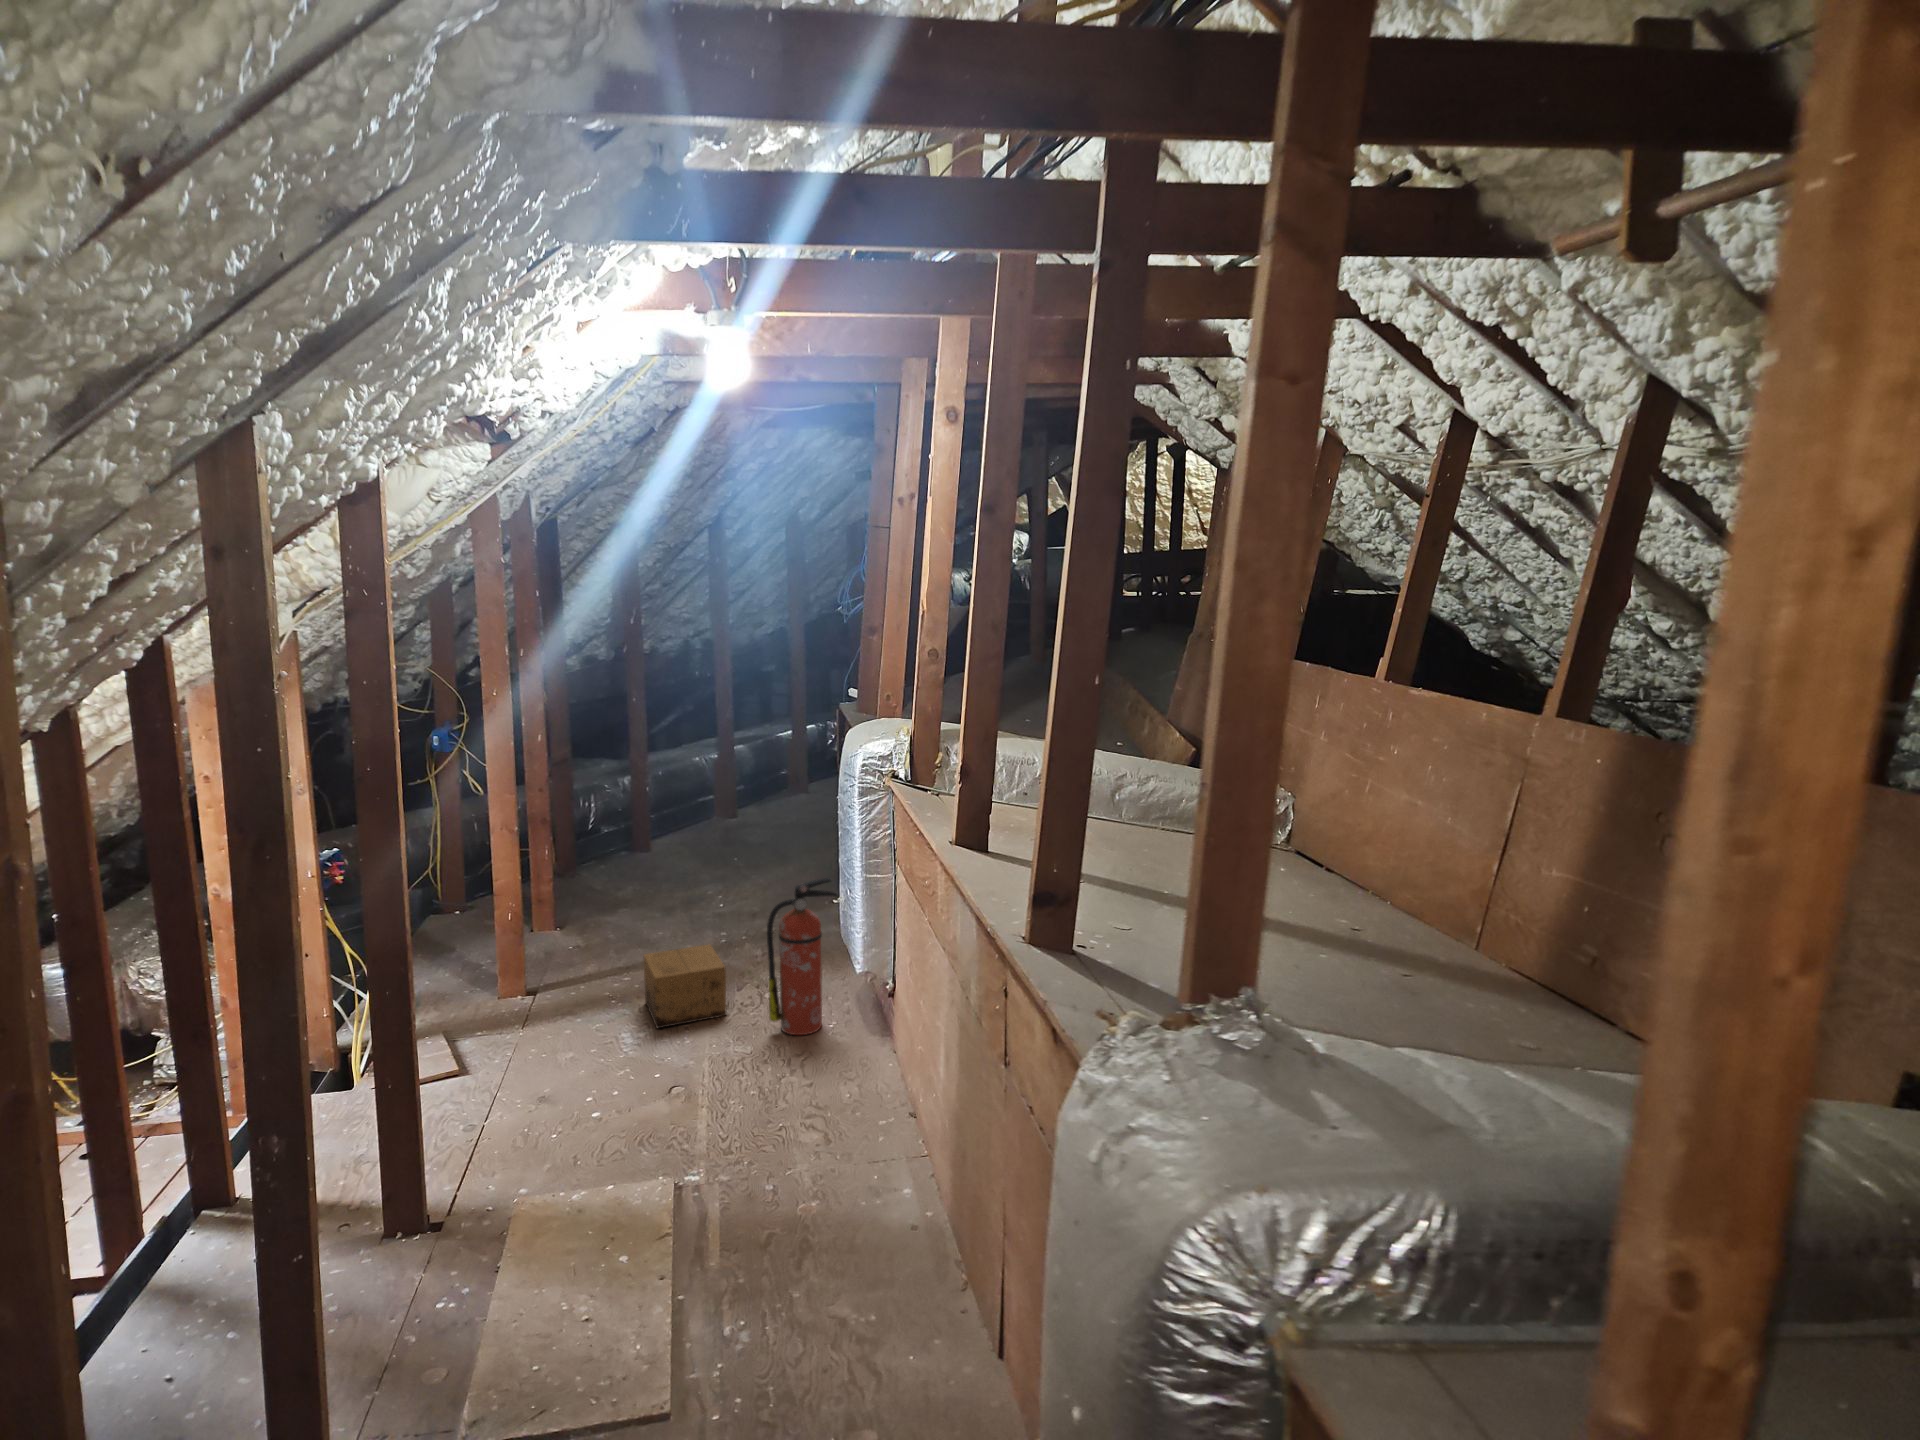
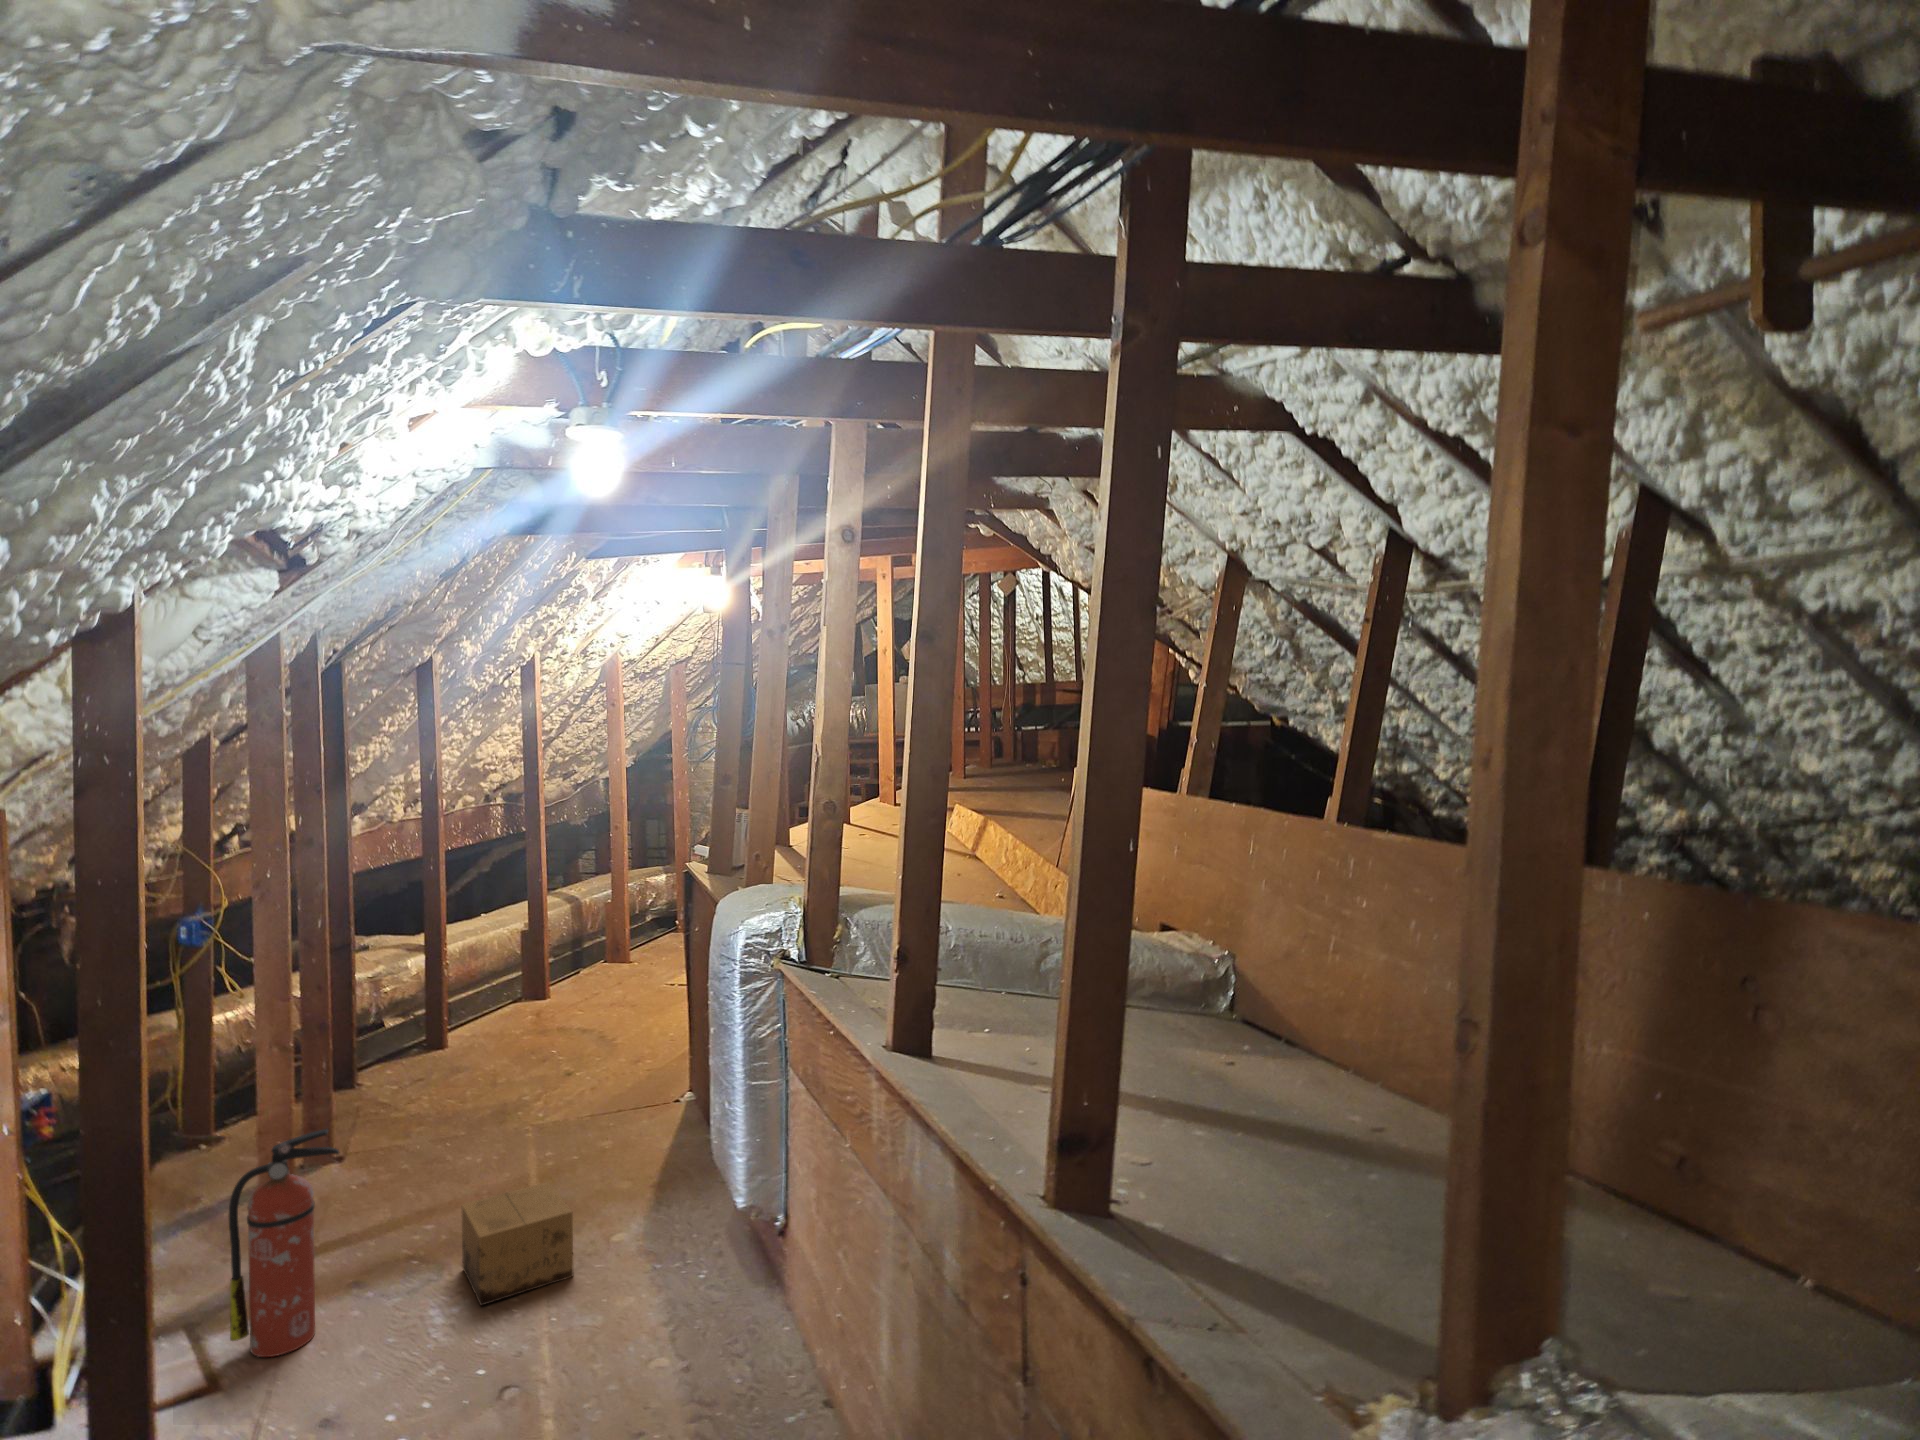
fire extinguisher: present [767,878,838,1035] -> present [229,1129,339,1357]

